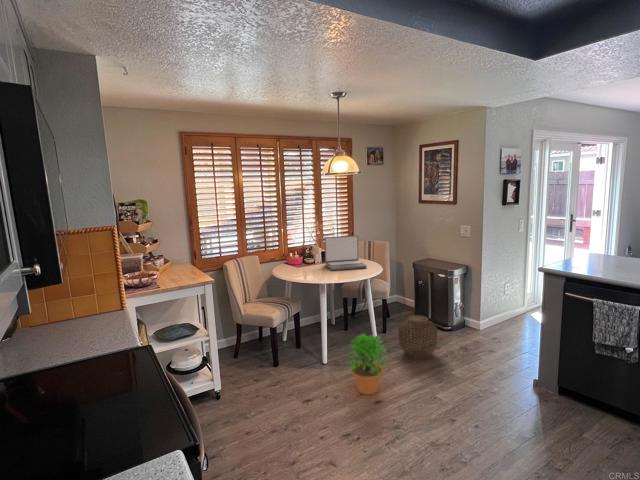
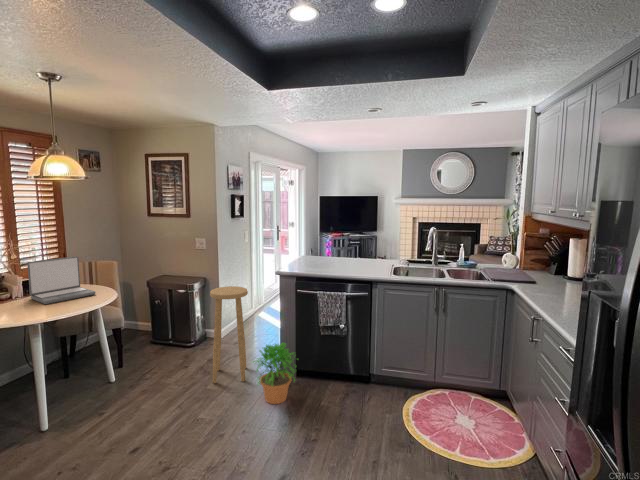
stool: none [458,277,503,380] -> present [210,286,248,383]
woven basket: present [399,315,437,359] -> none [144,337,188,385]
potted plant: present [348,334,386,395] -> present [253,343,295,404]

